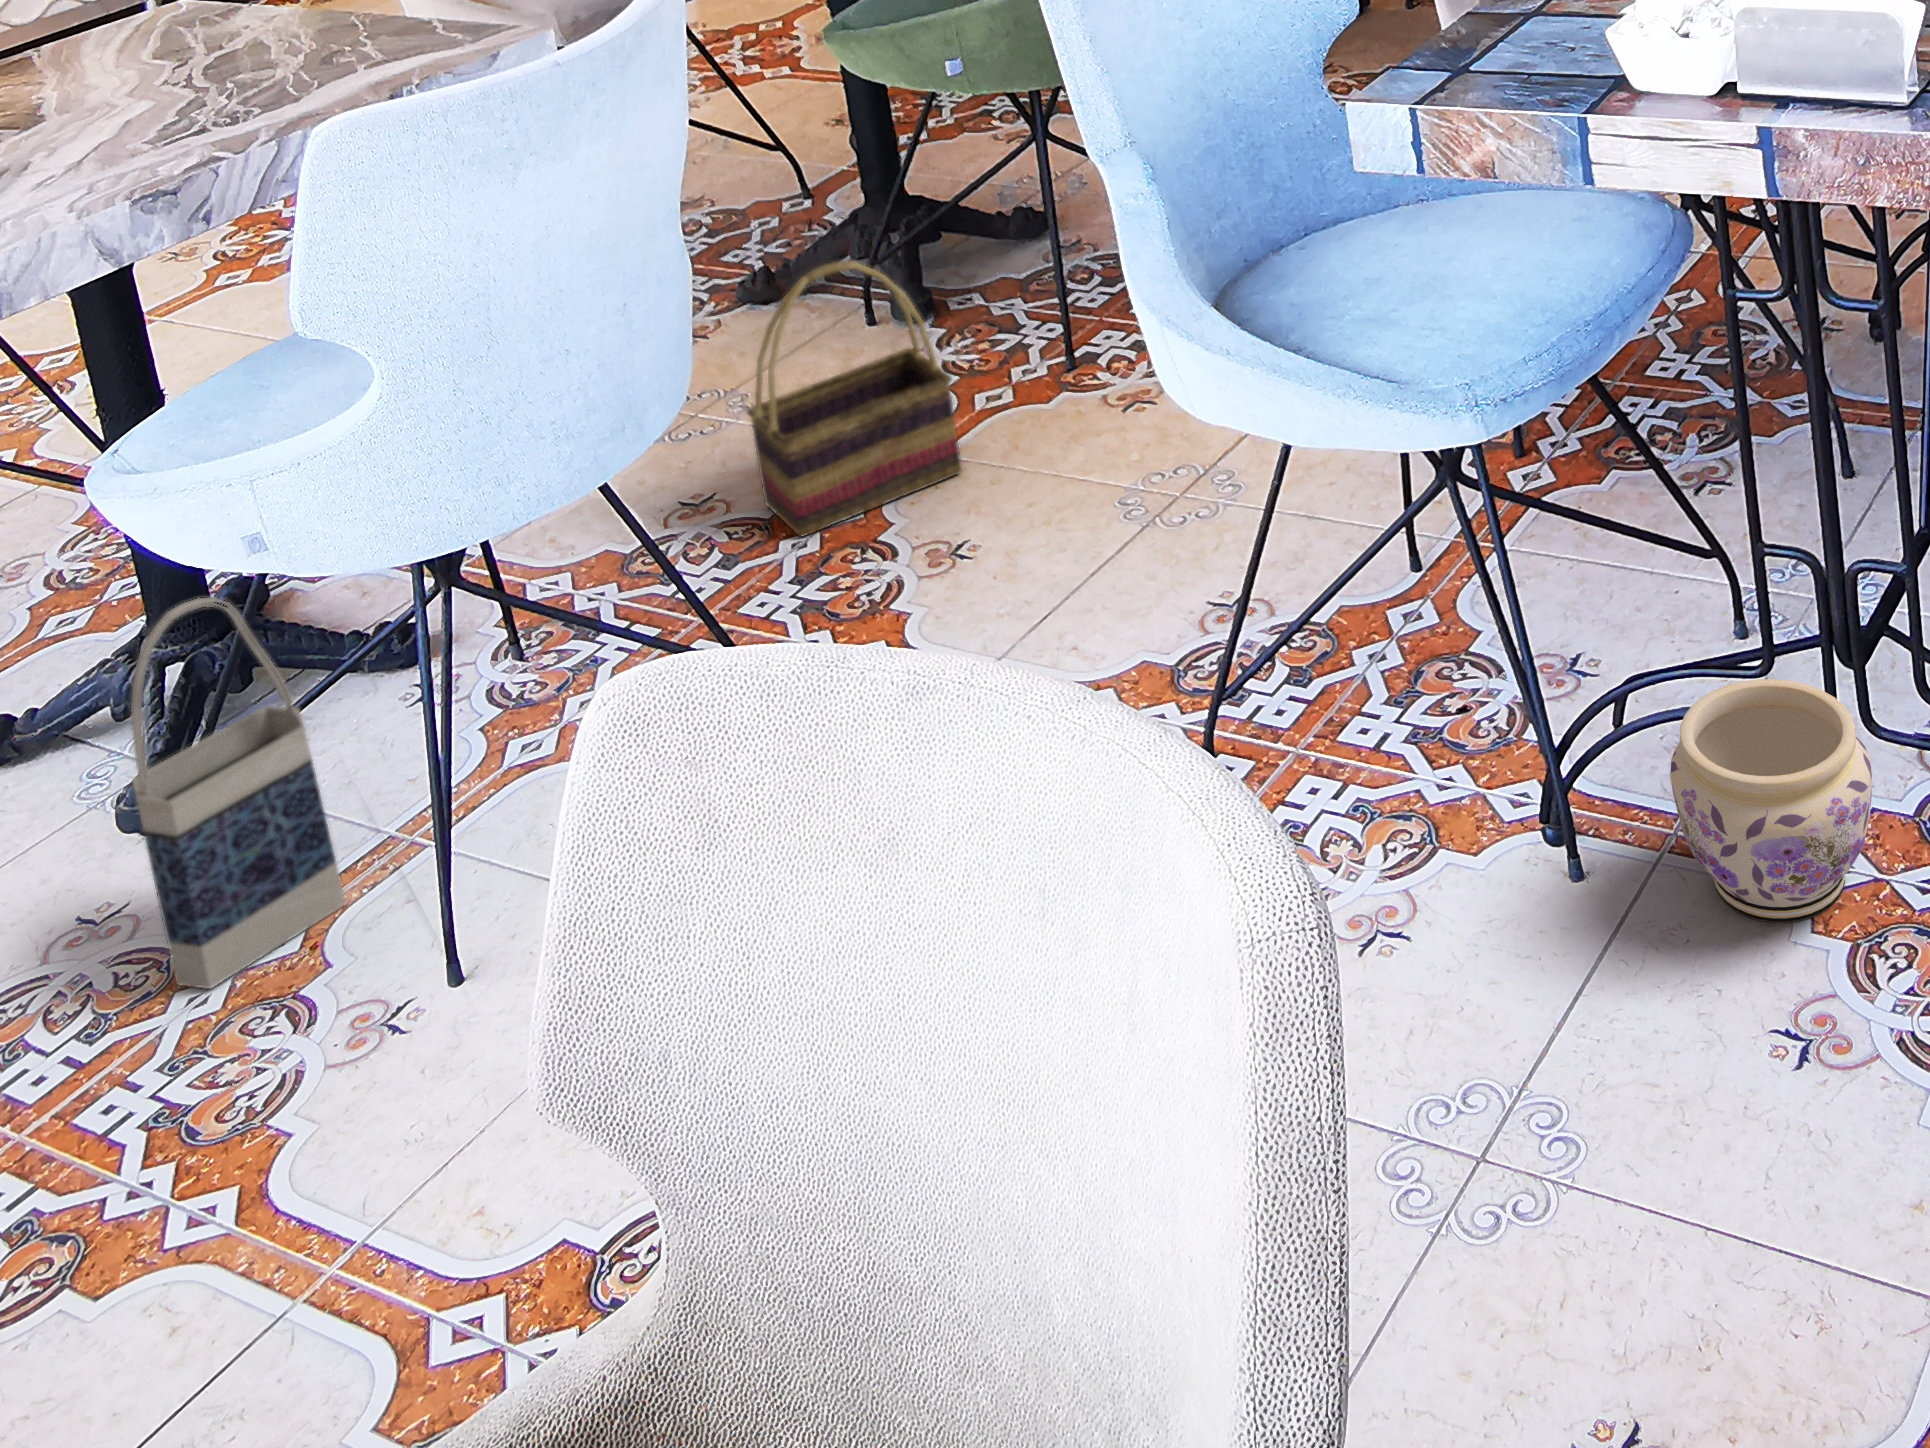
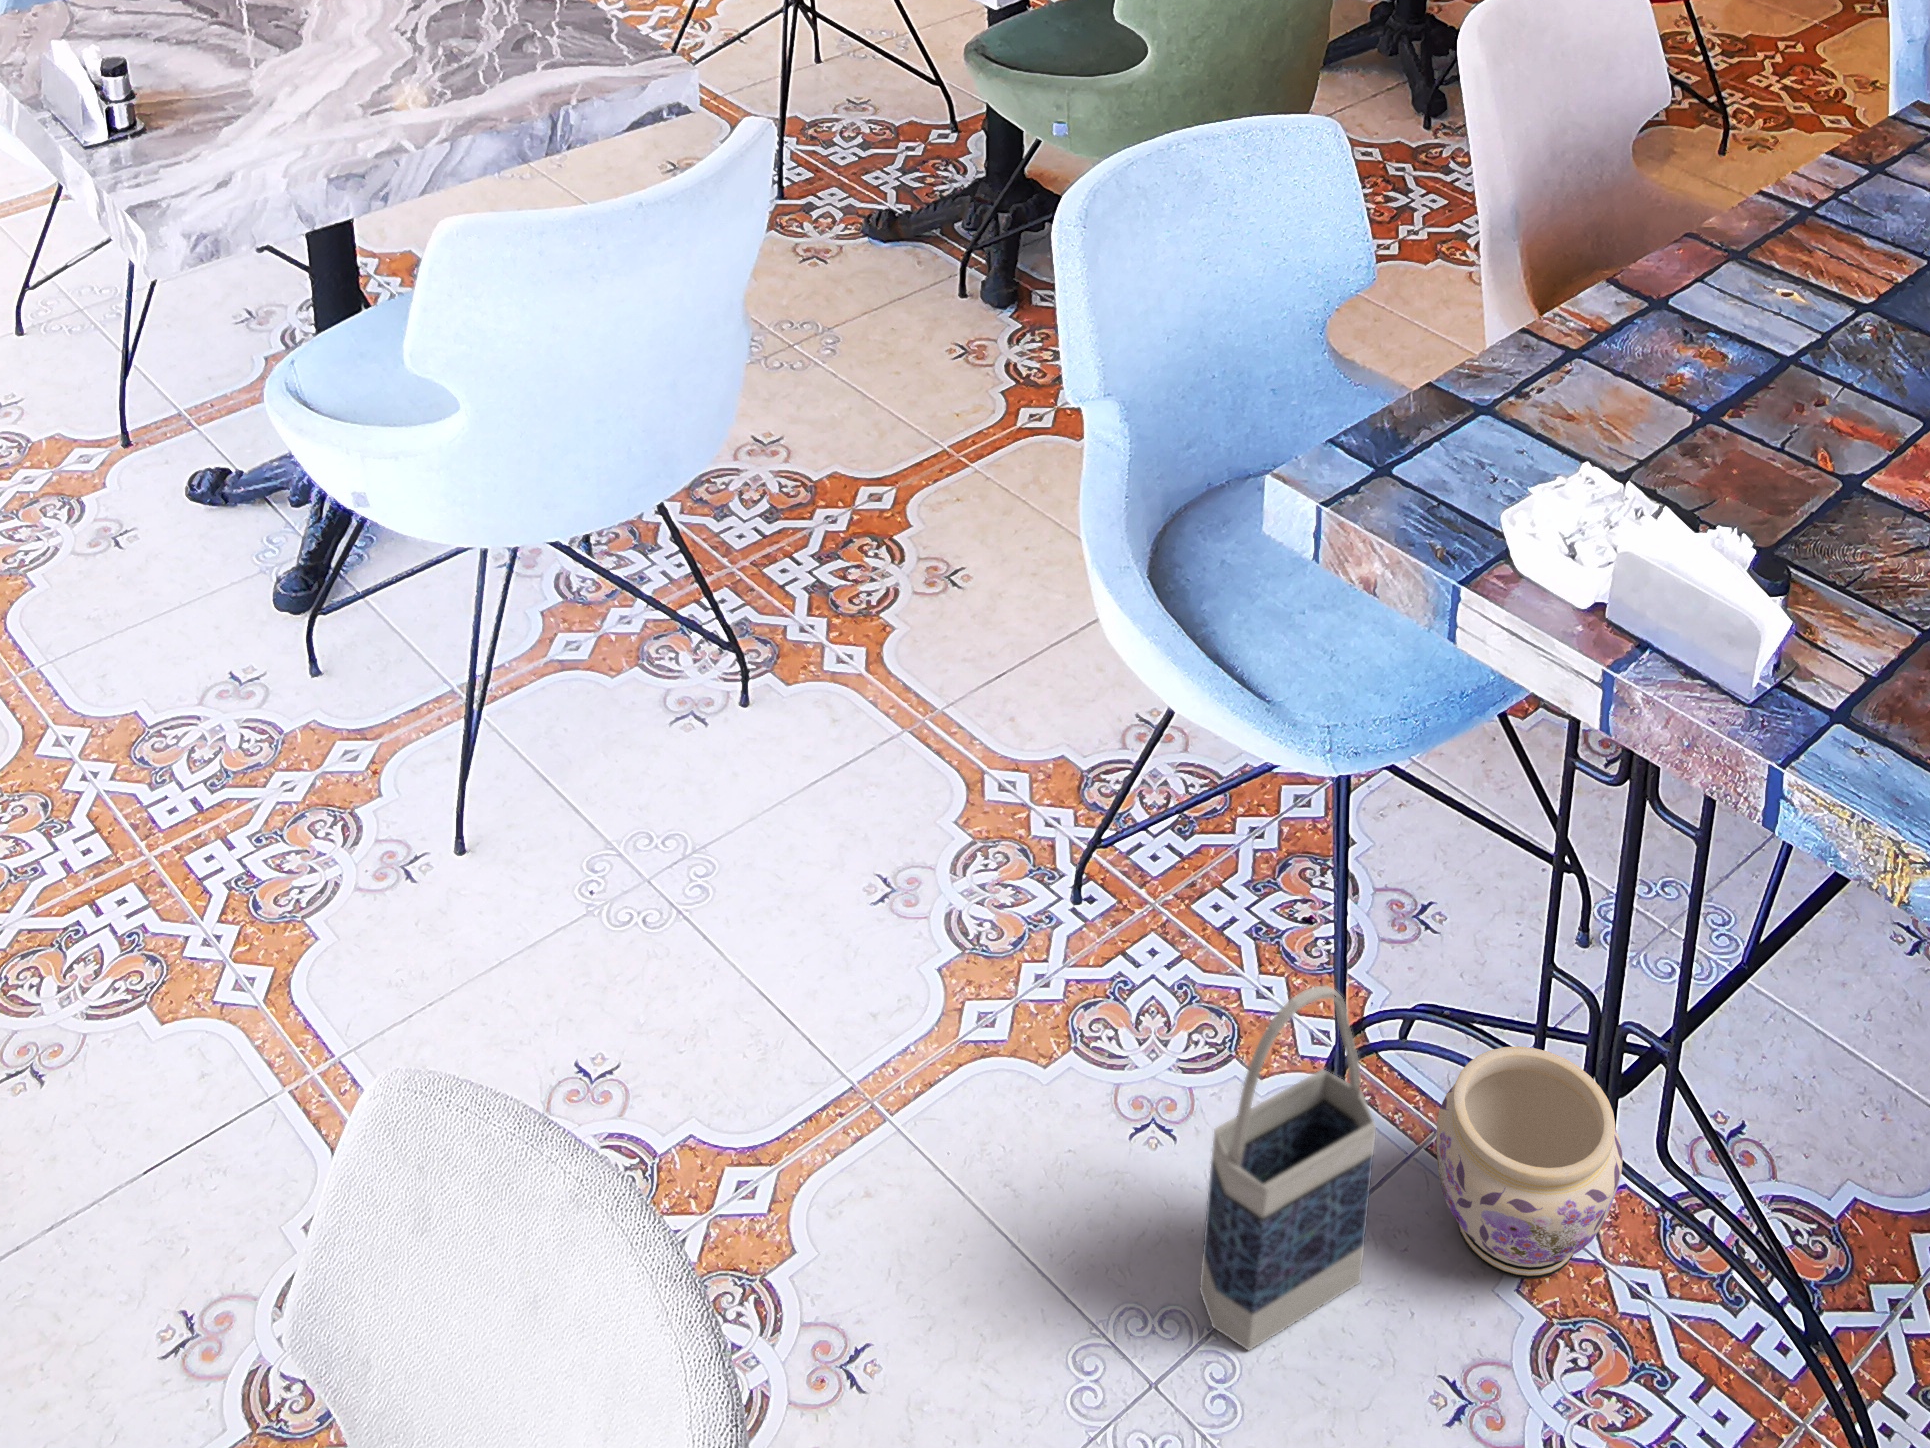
basket: present [747,261,962,537] -> none [817,299,993,521]
bag: present [131,598,346,989] -> present [1200,986,1376,1350]

